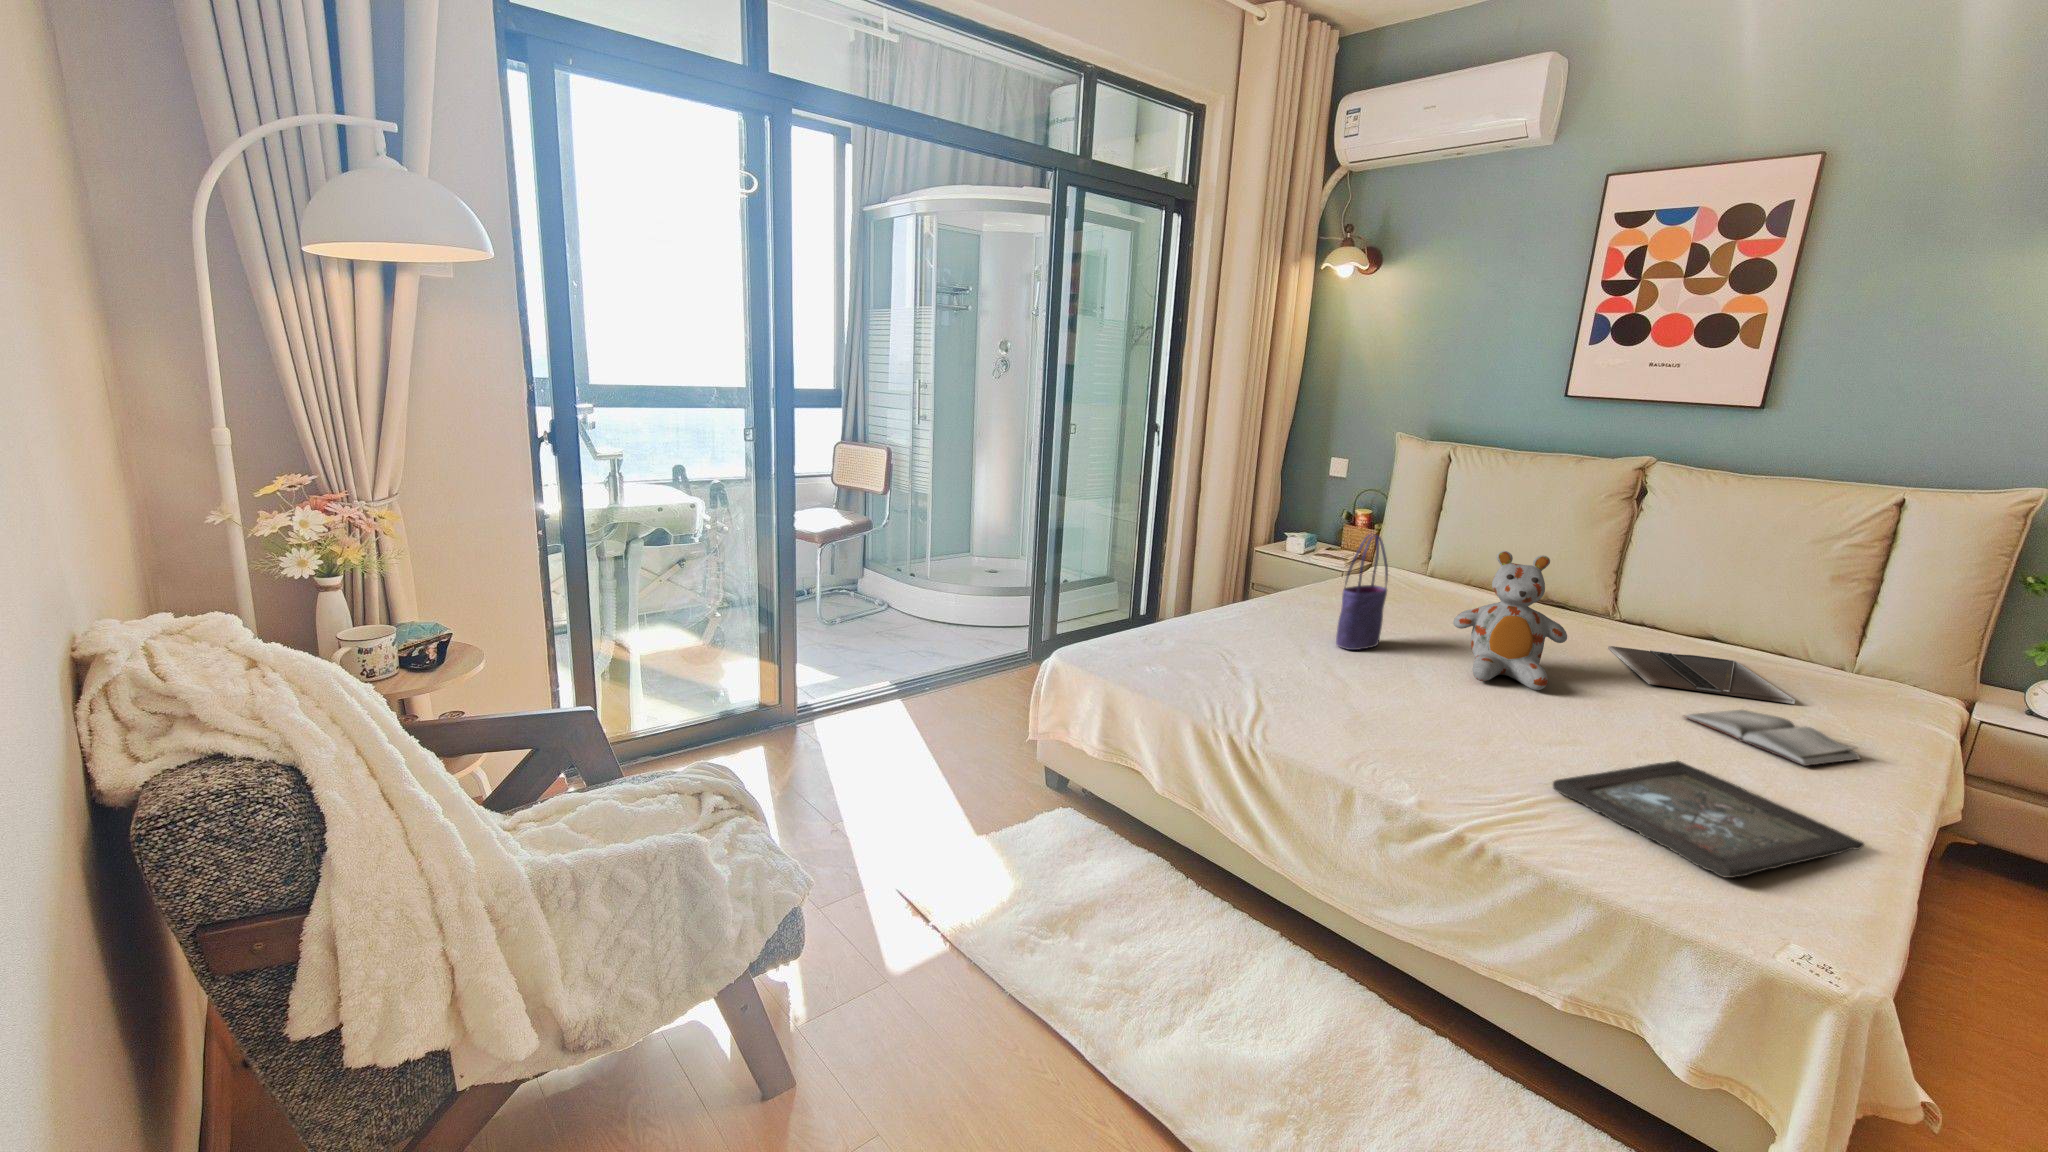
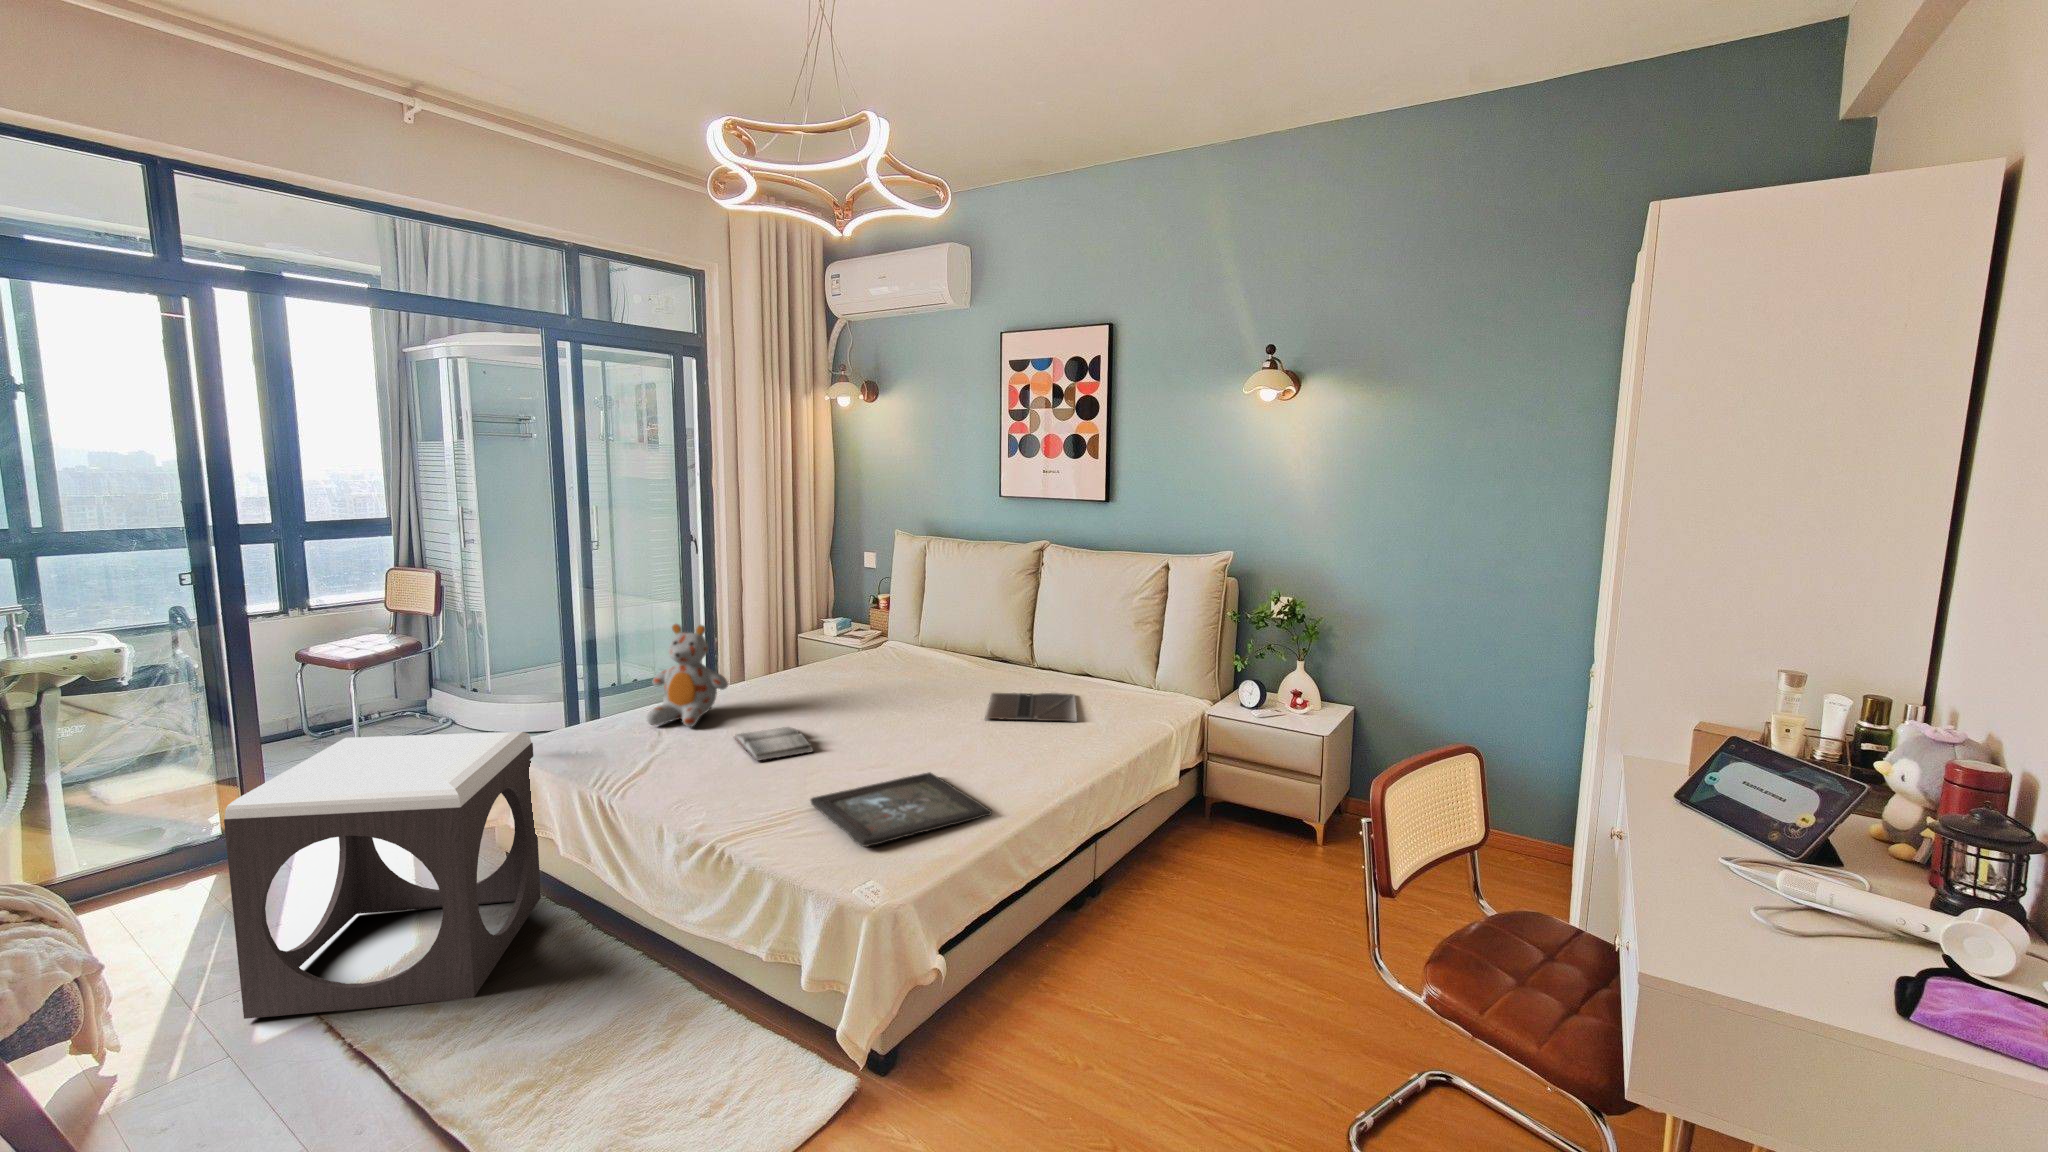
tote bag: present [1336,534,1388,650] -> none [759,622,802,718]
stuffed bear: present [1453,551,1567,690] -> present [647,624,728,727]
footstool: none [870,624,1121,950] -> present [224,732,541,1019]
hardback book: present [1685,710,1860,766] -> present [734,727,813,761]

